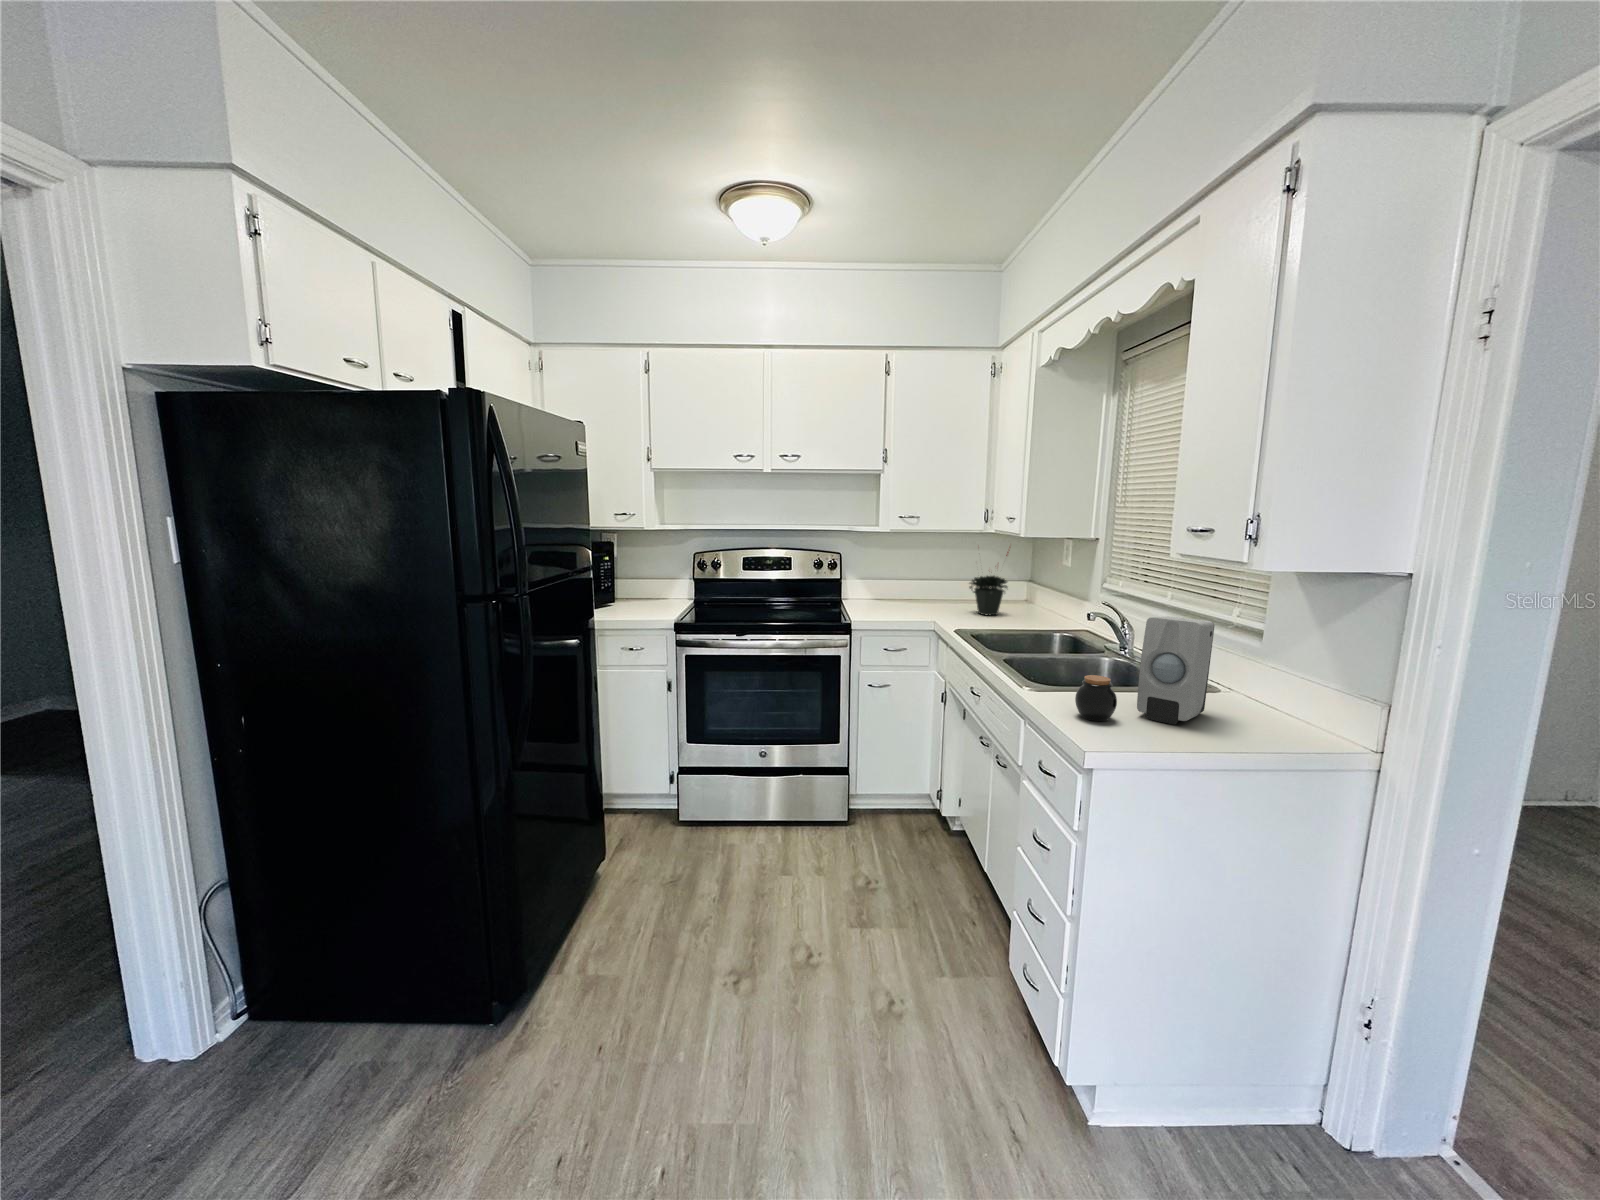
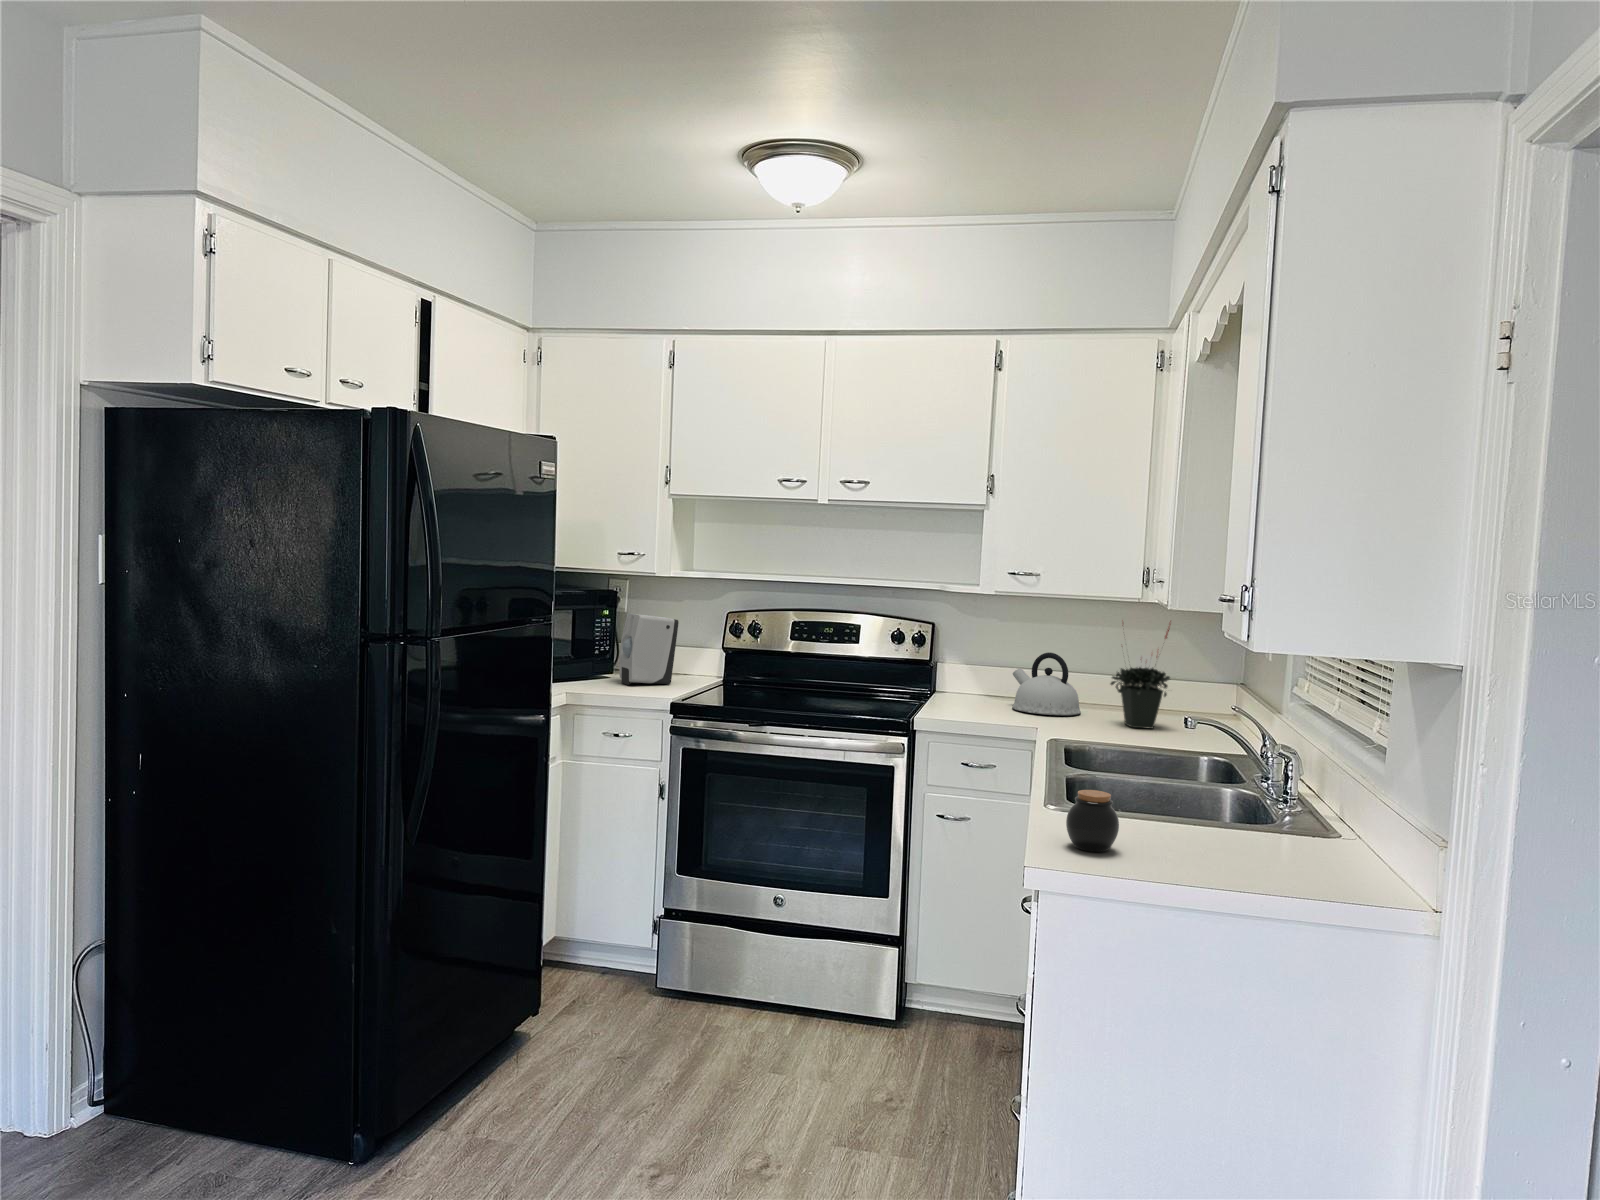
kettle: none [897,569,944,610] -> present [1012,652,1081,715]
soap dispenser: present [1137,616,1214,724] -> present [619,613,679,685]

